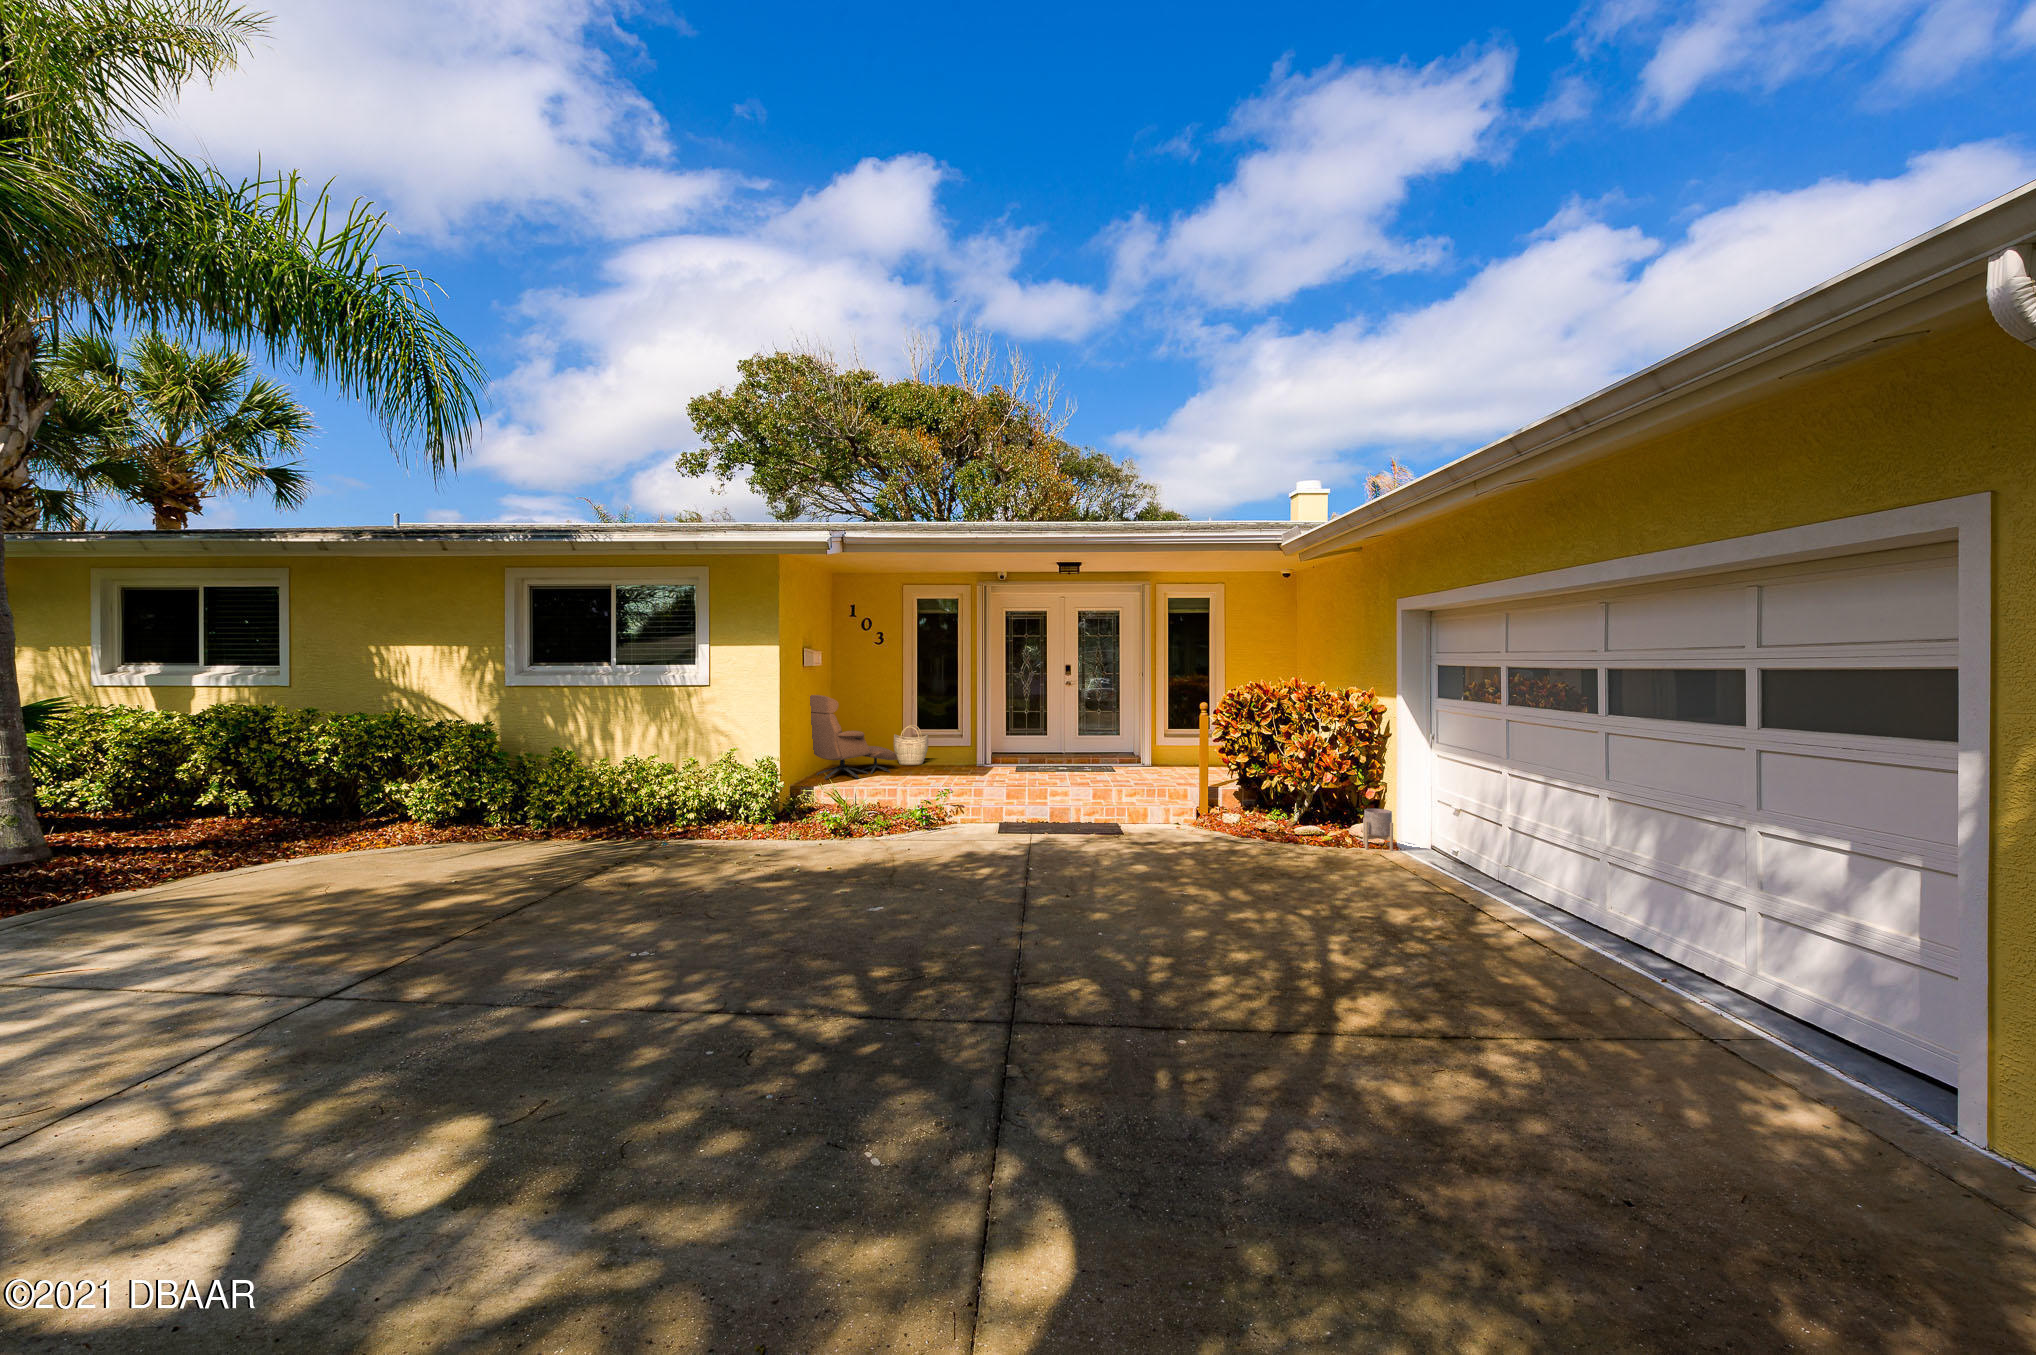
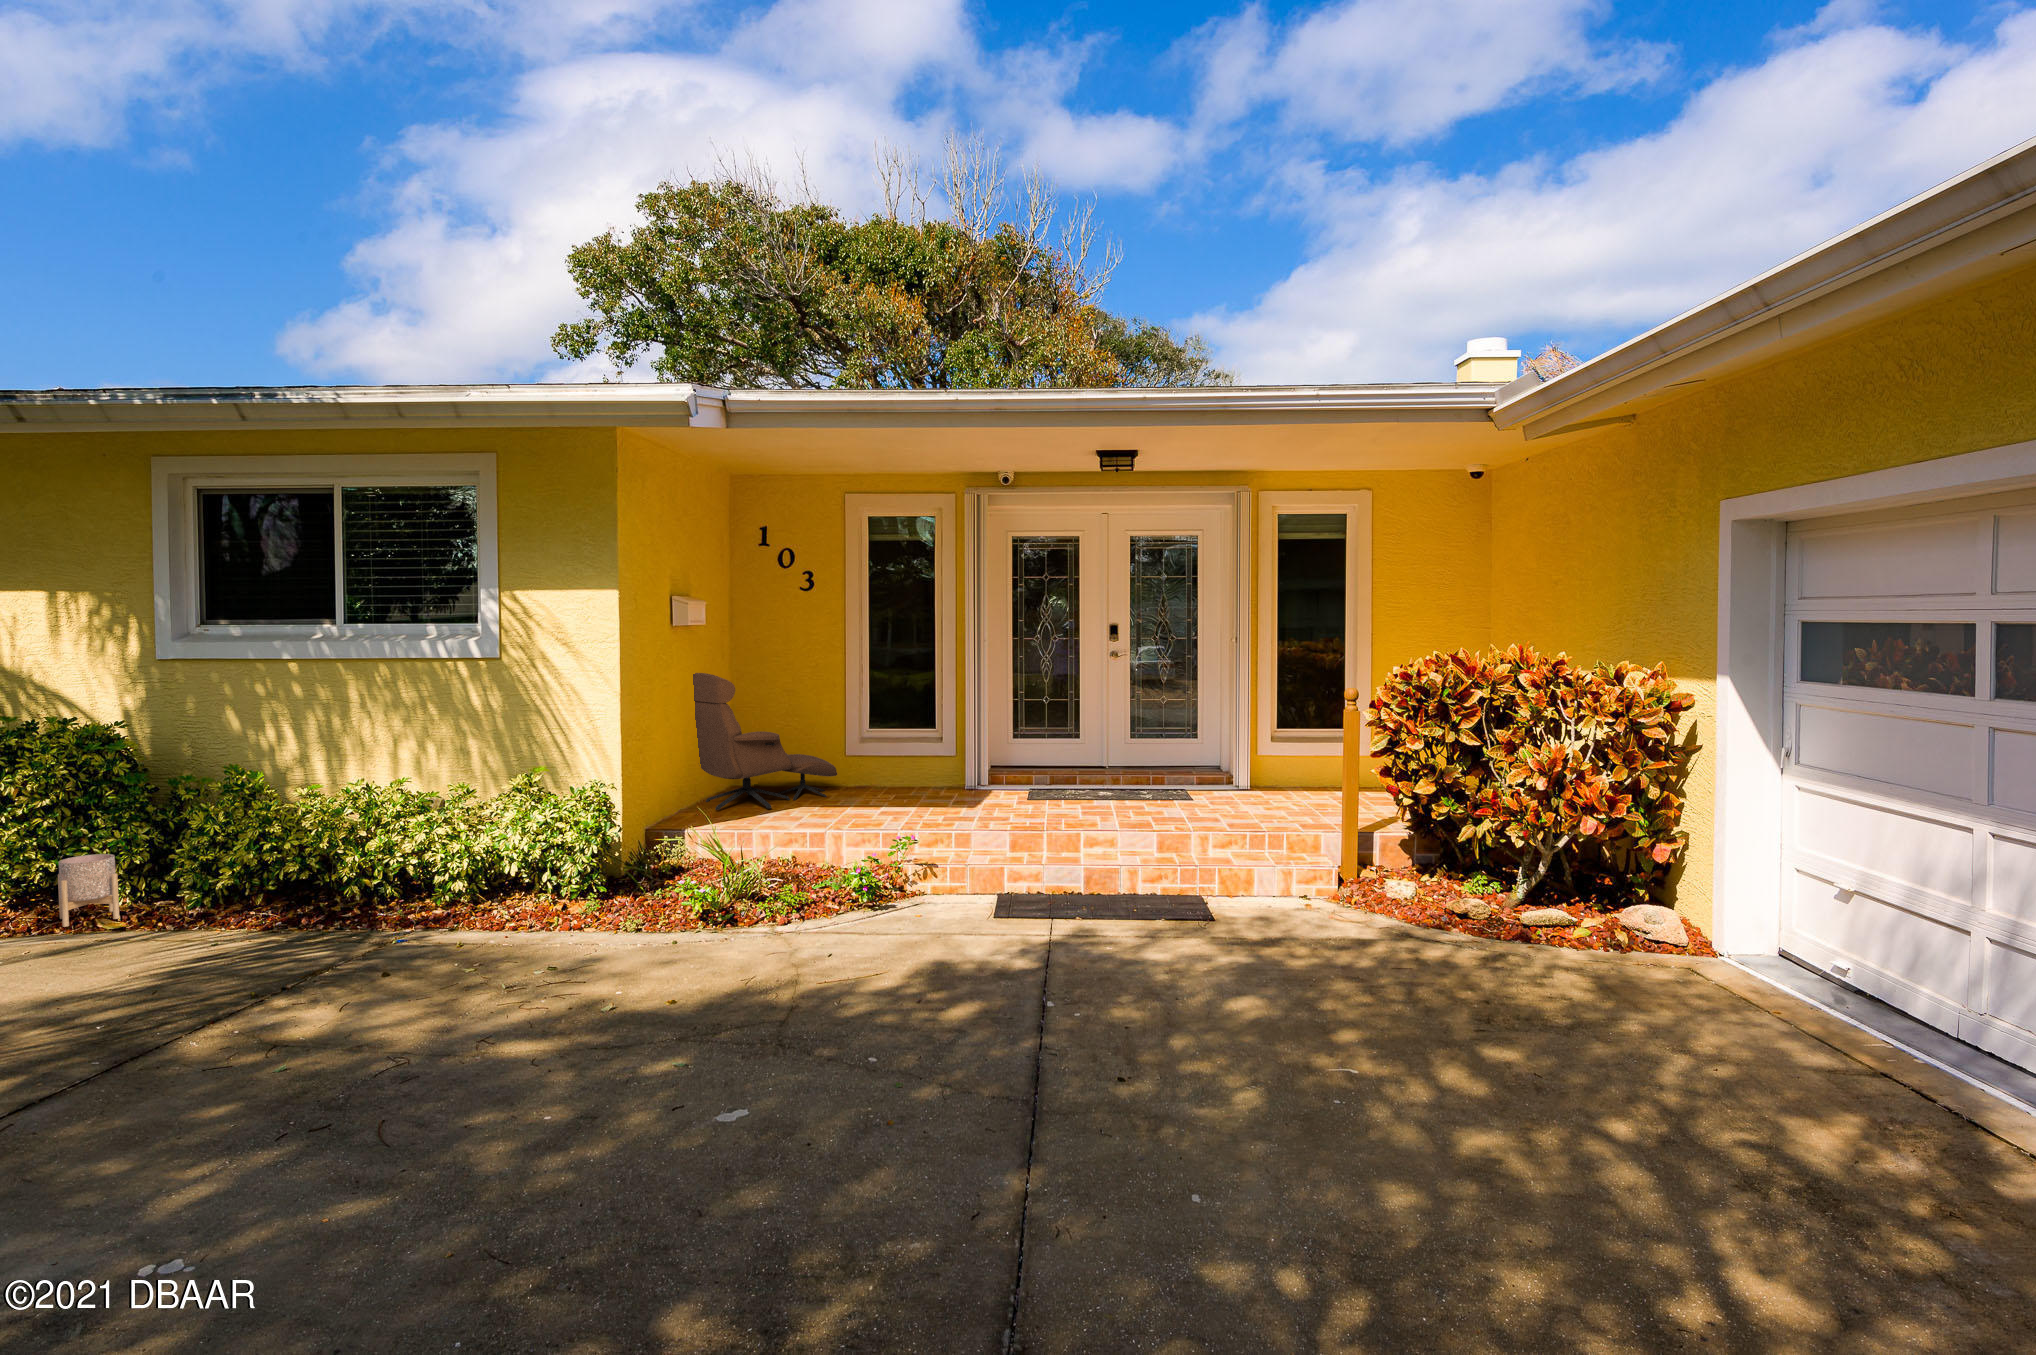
woven basket: present [894,725,928,765] -> none [835,719,890,783]
planter: present [1363,809,1393,851] -> present [58,854,119,927]

